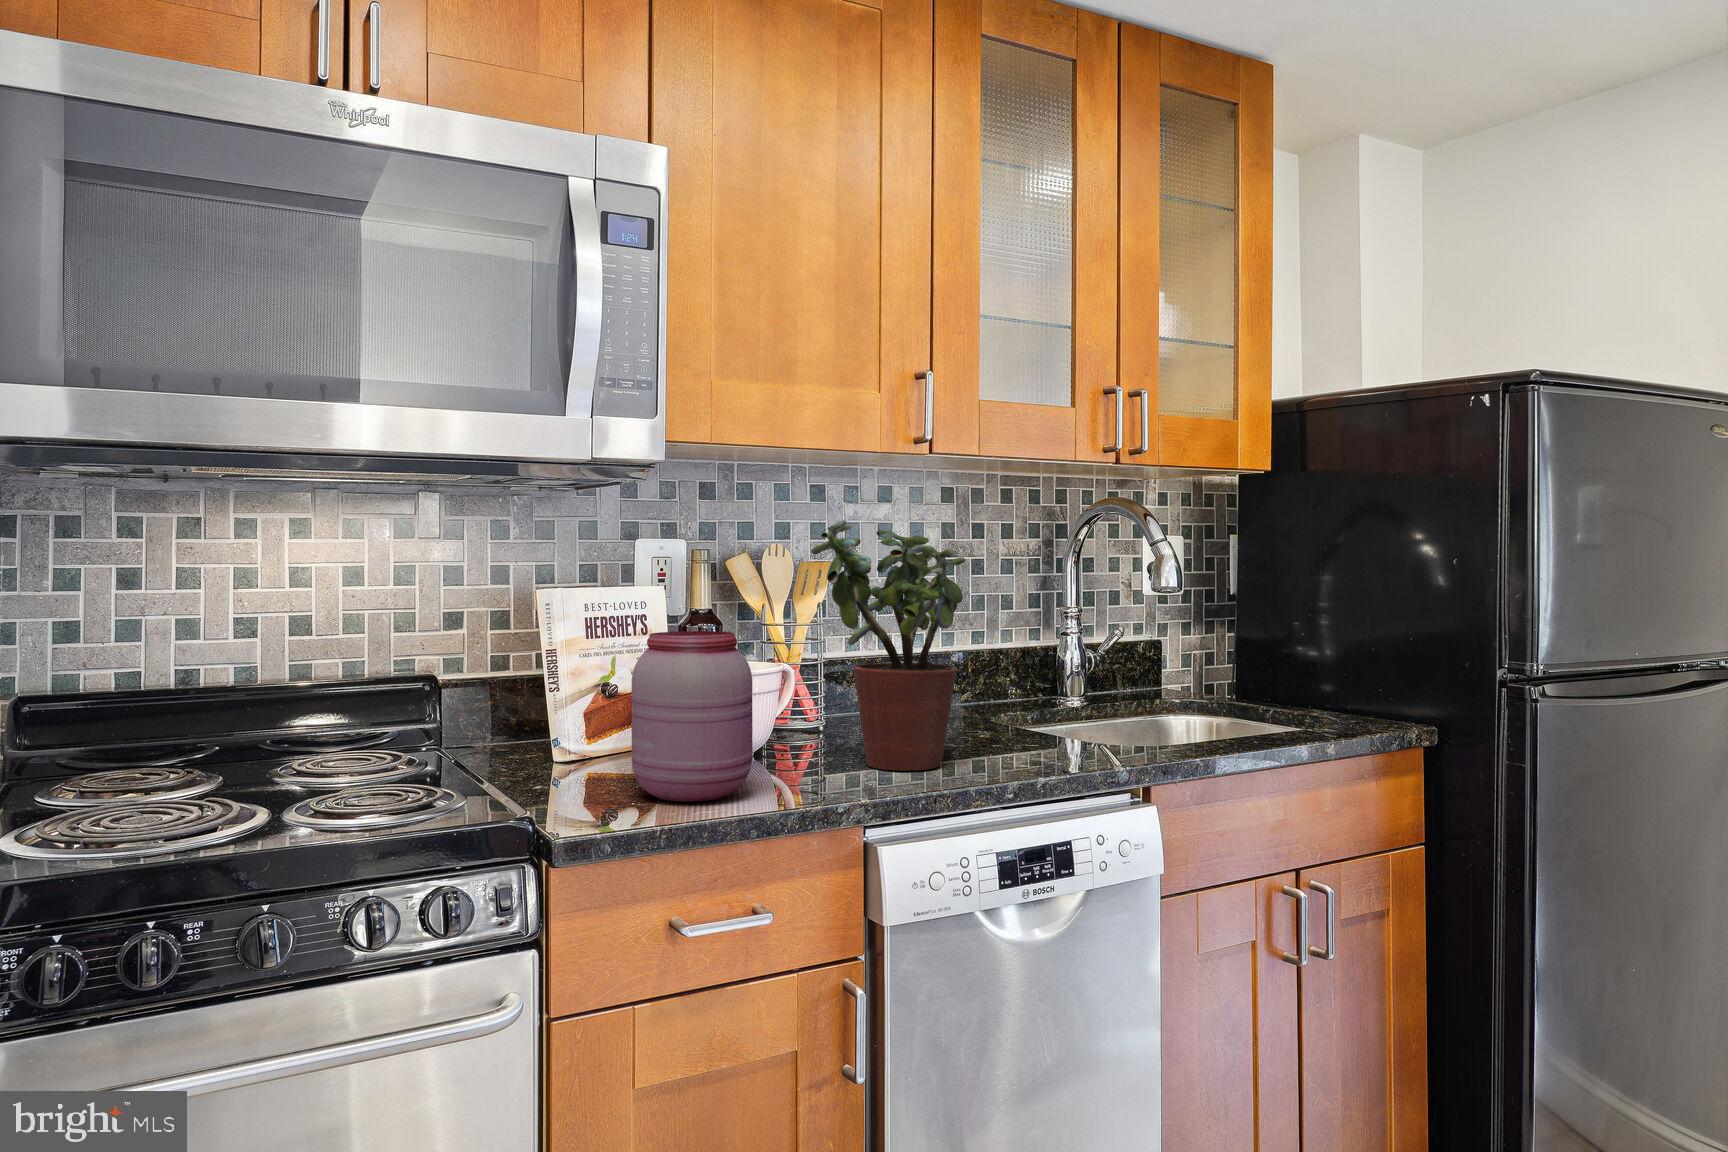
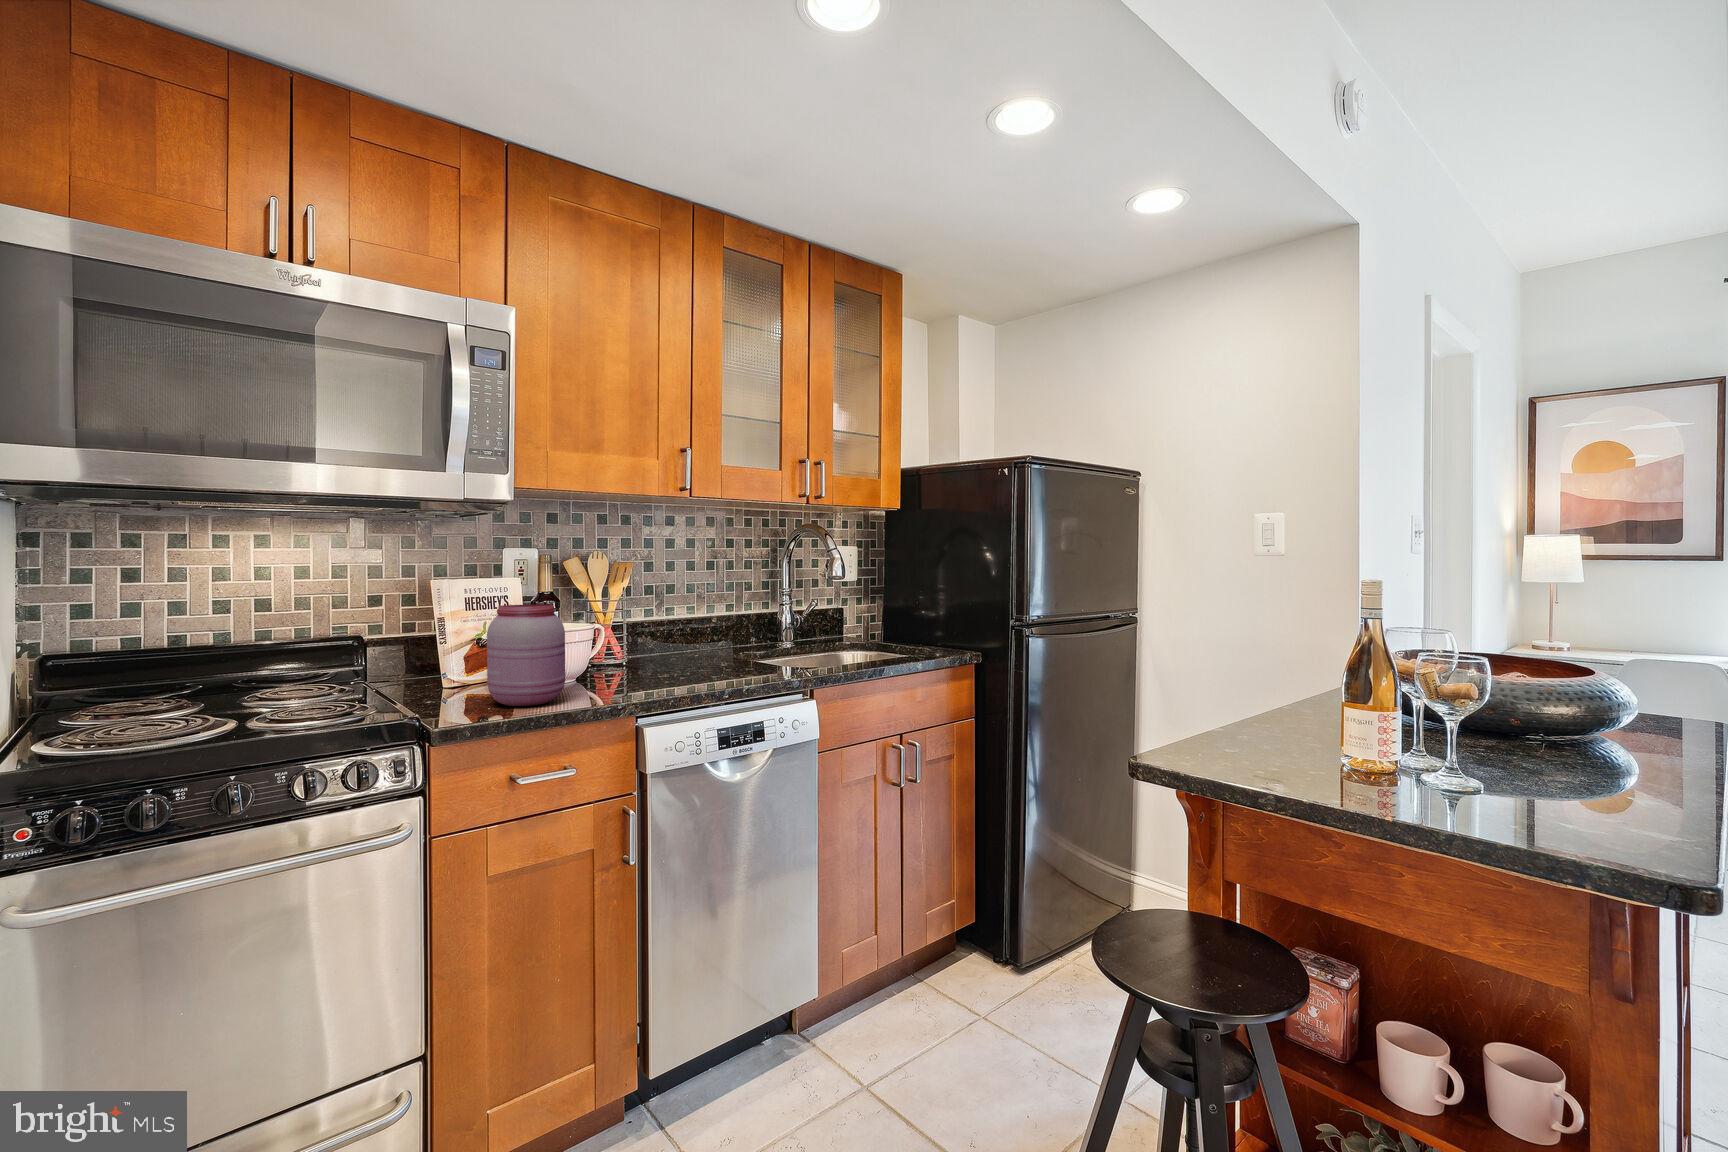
potted plant: present [811,520,966,771] -> none [609,537,704,686]

